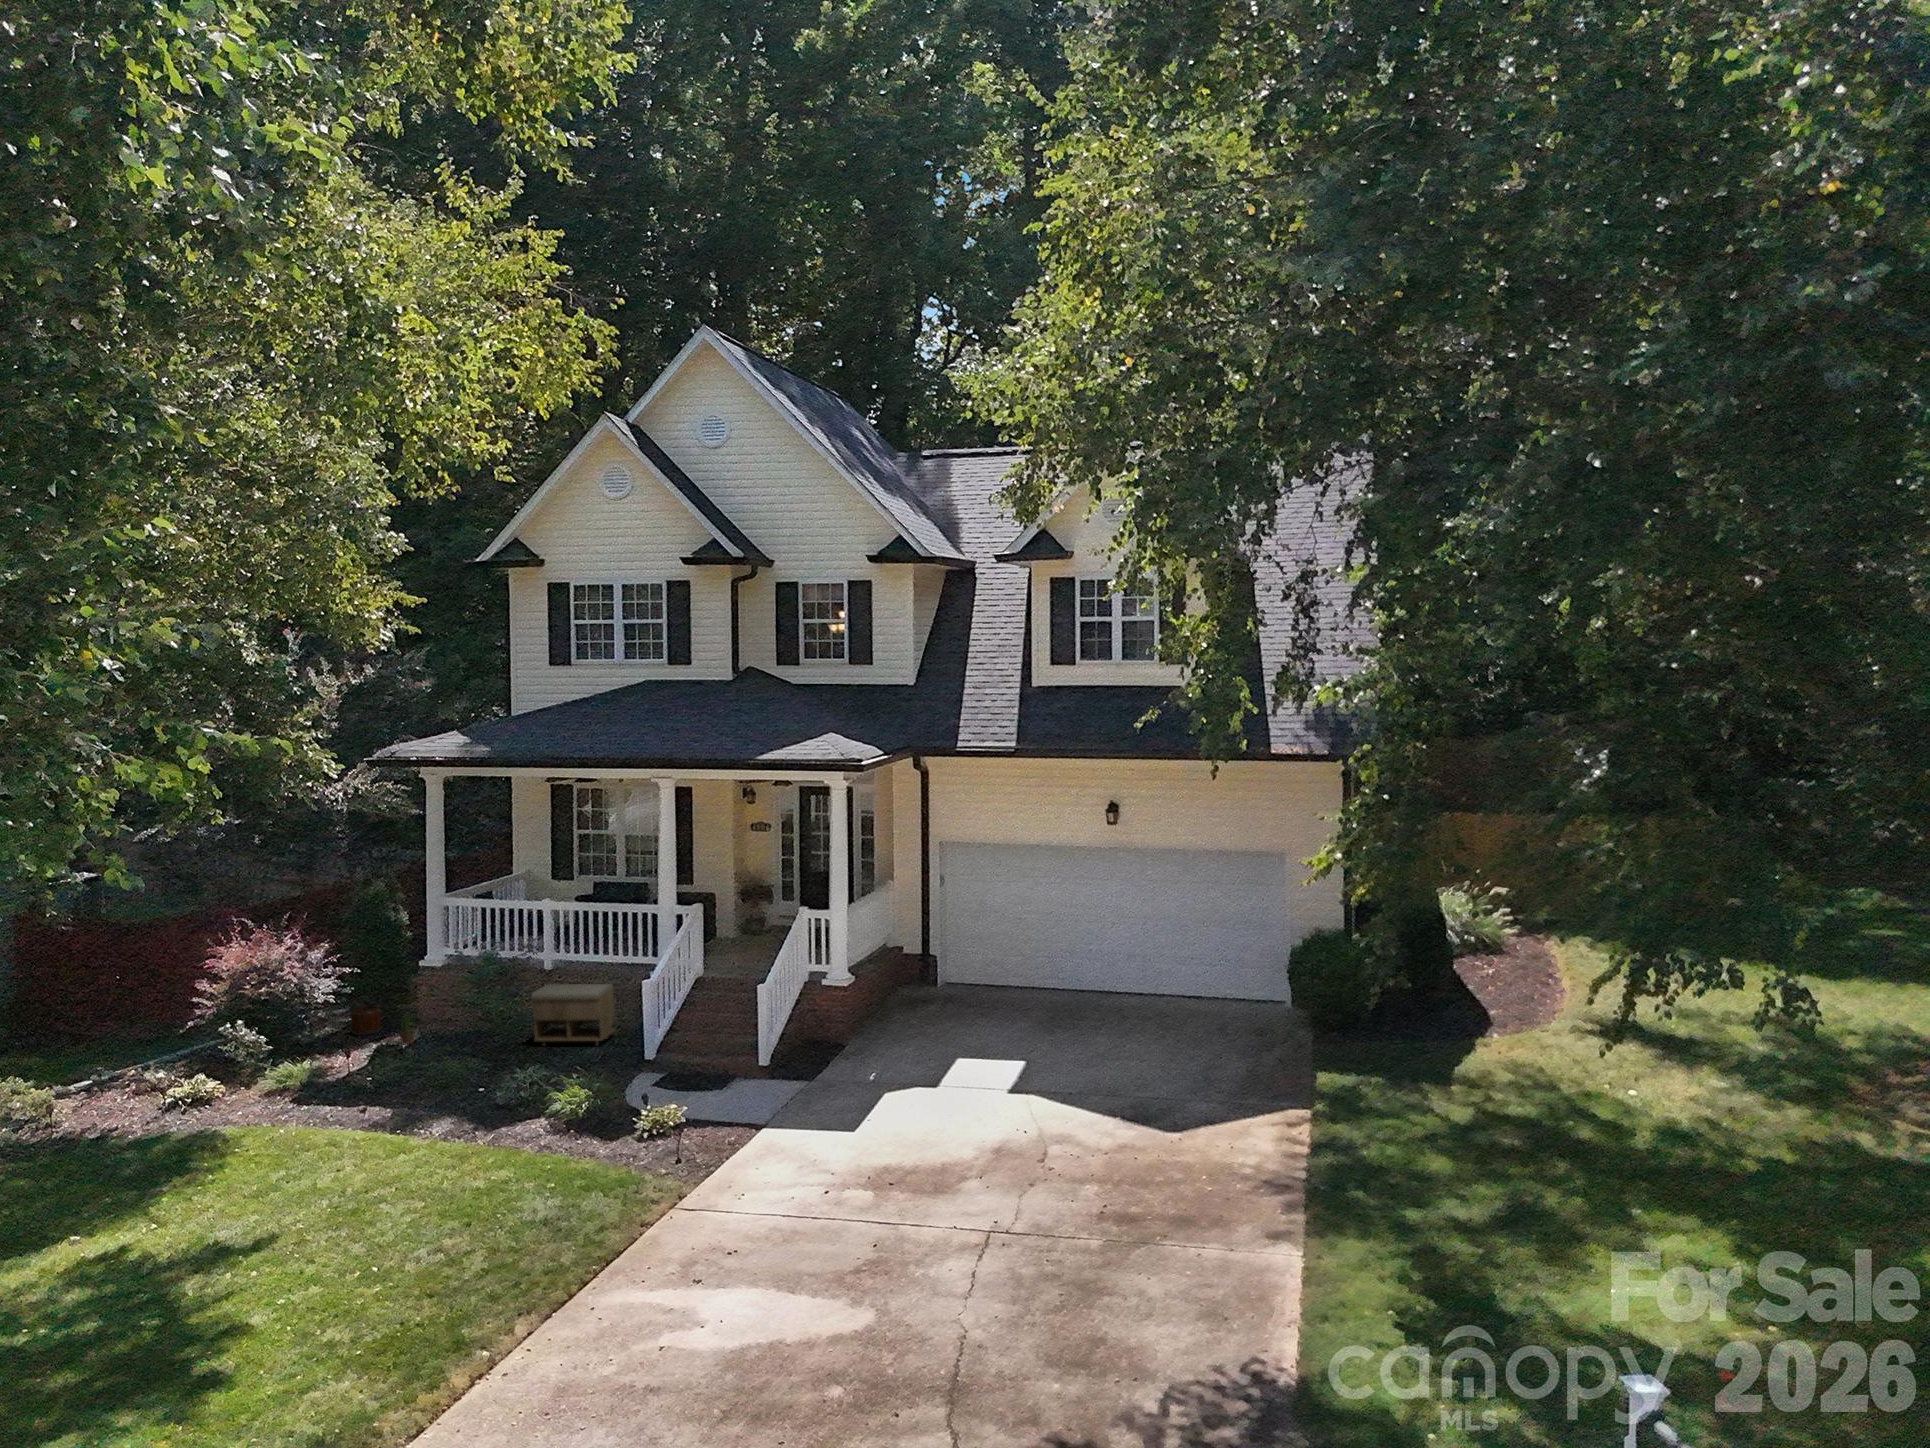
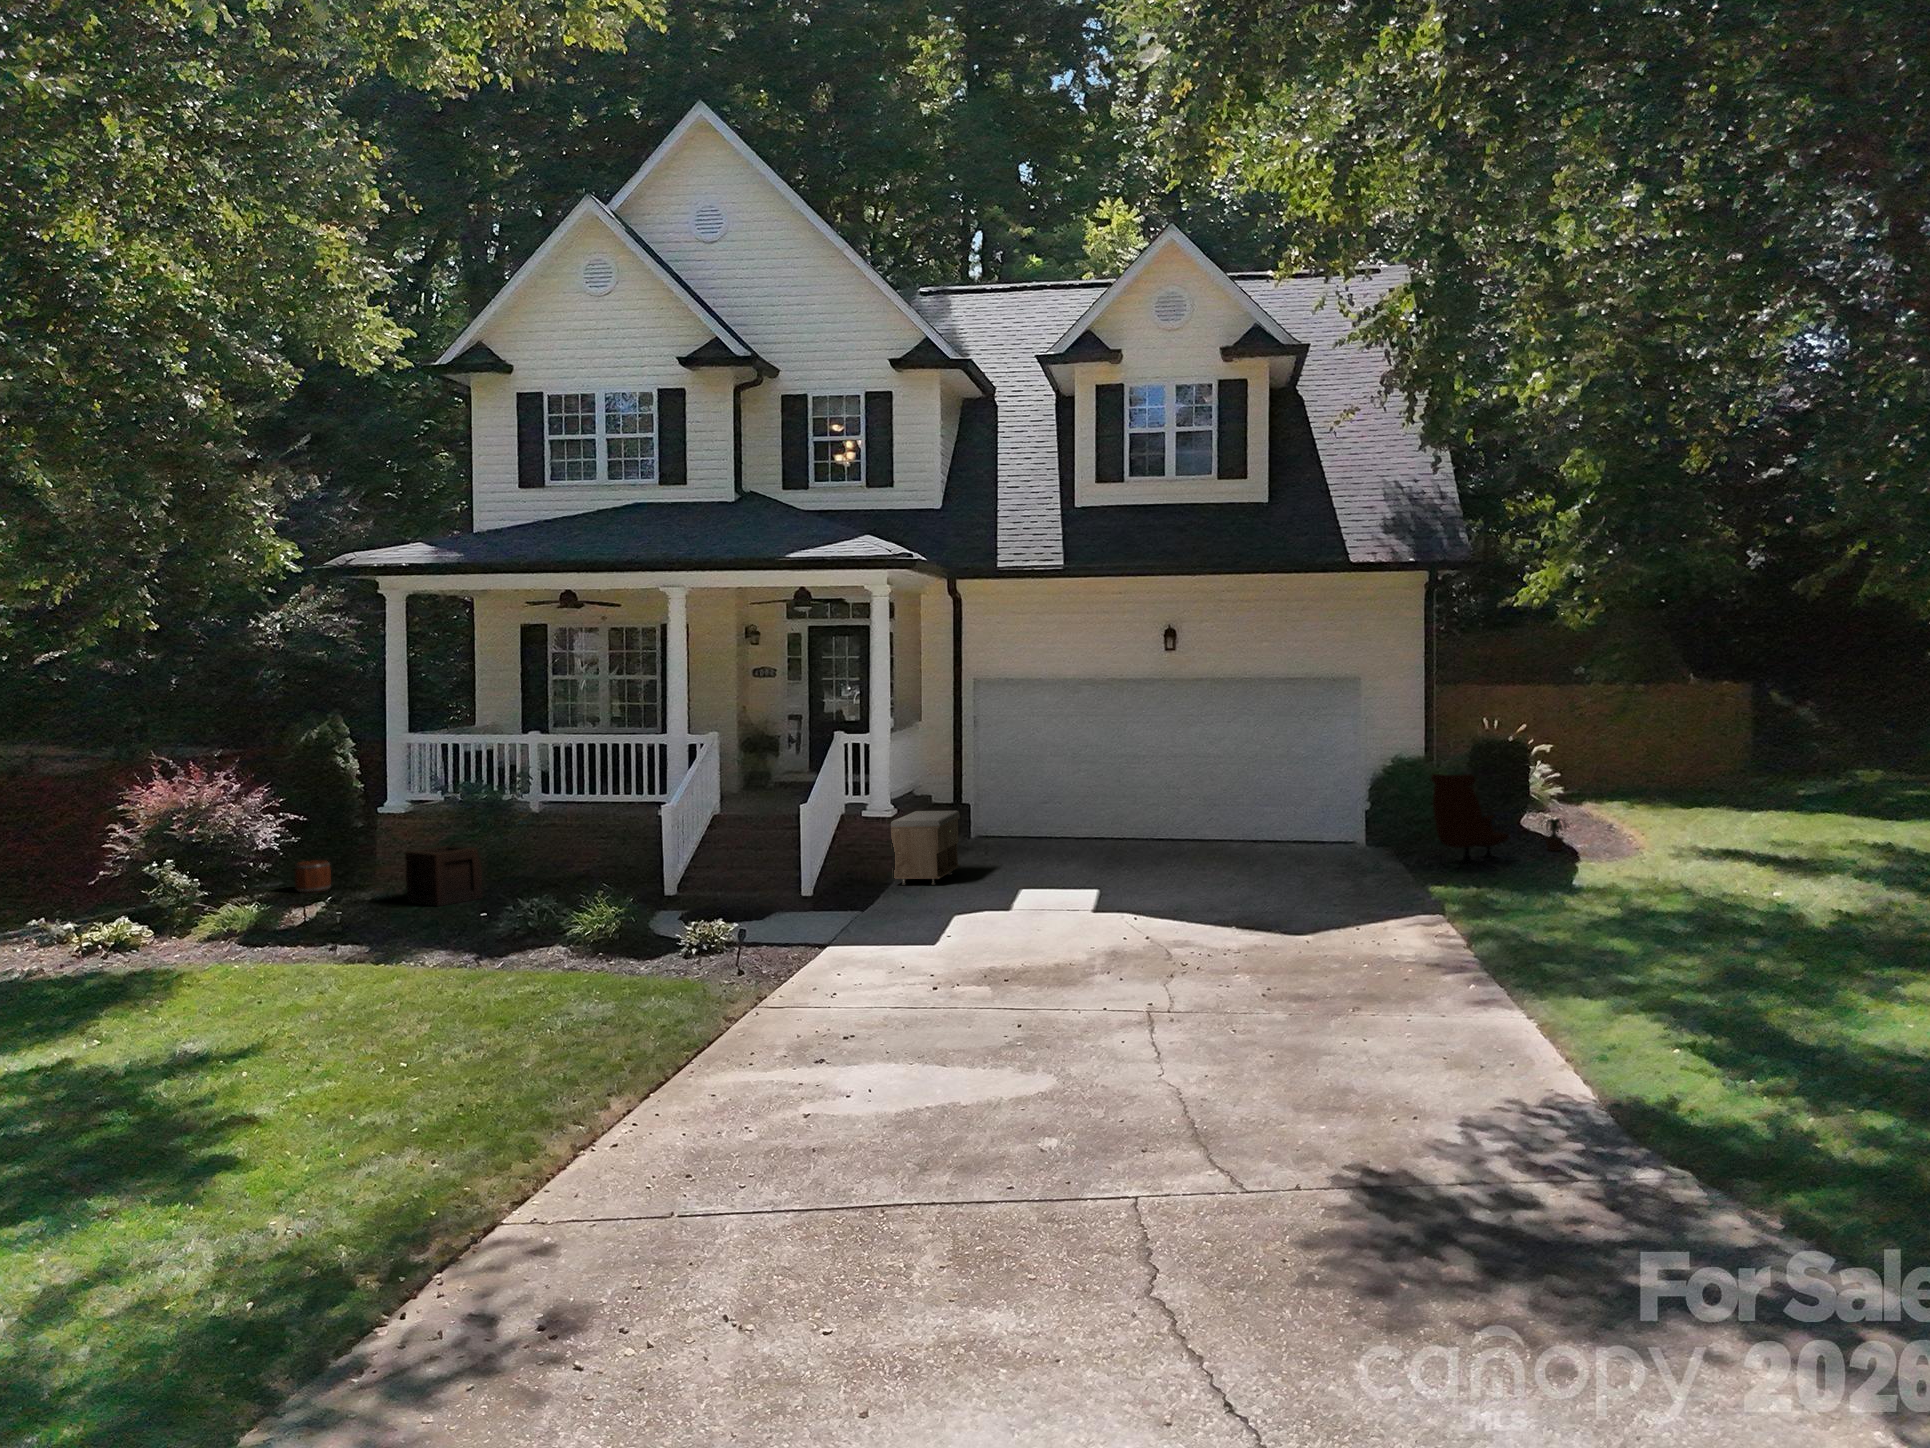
lounge chair: none [1319,962,1399,1052] -> present [1431,774,1509,871]
storage bench: present [531,984,615,1046] -> present [891,811,960,885]
wooden crate: none [436,1002,500,1060] -> present [405,846,482,906]
potted plant: present [394,1014,419,1044] -> present [1540,817,1569,851]

